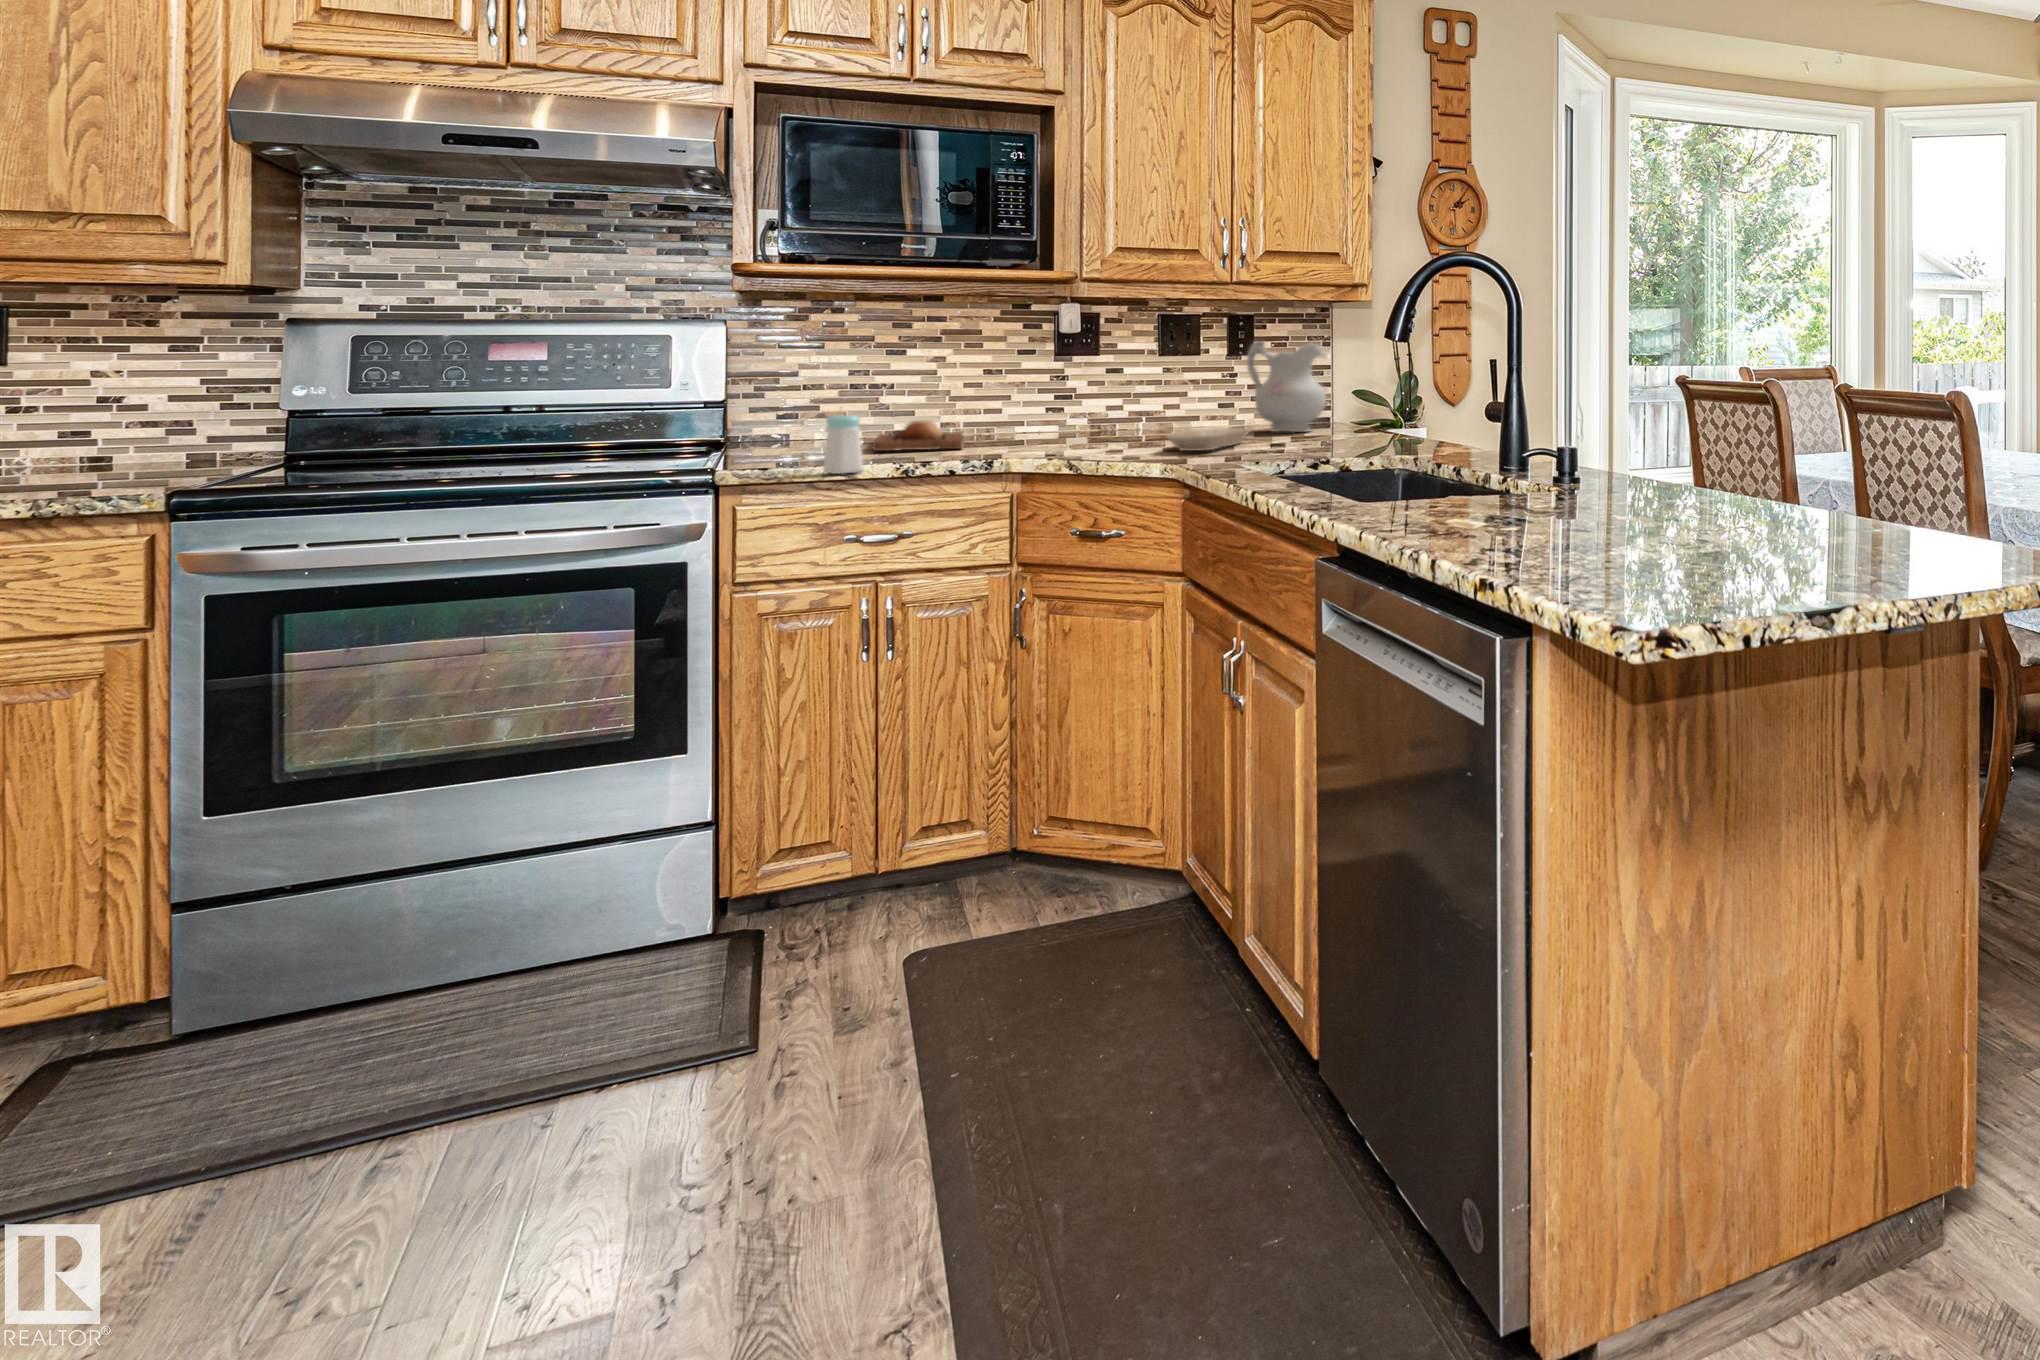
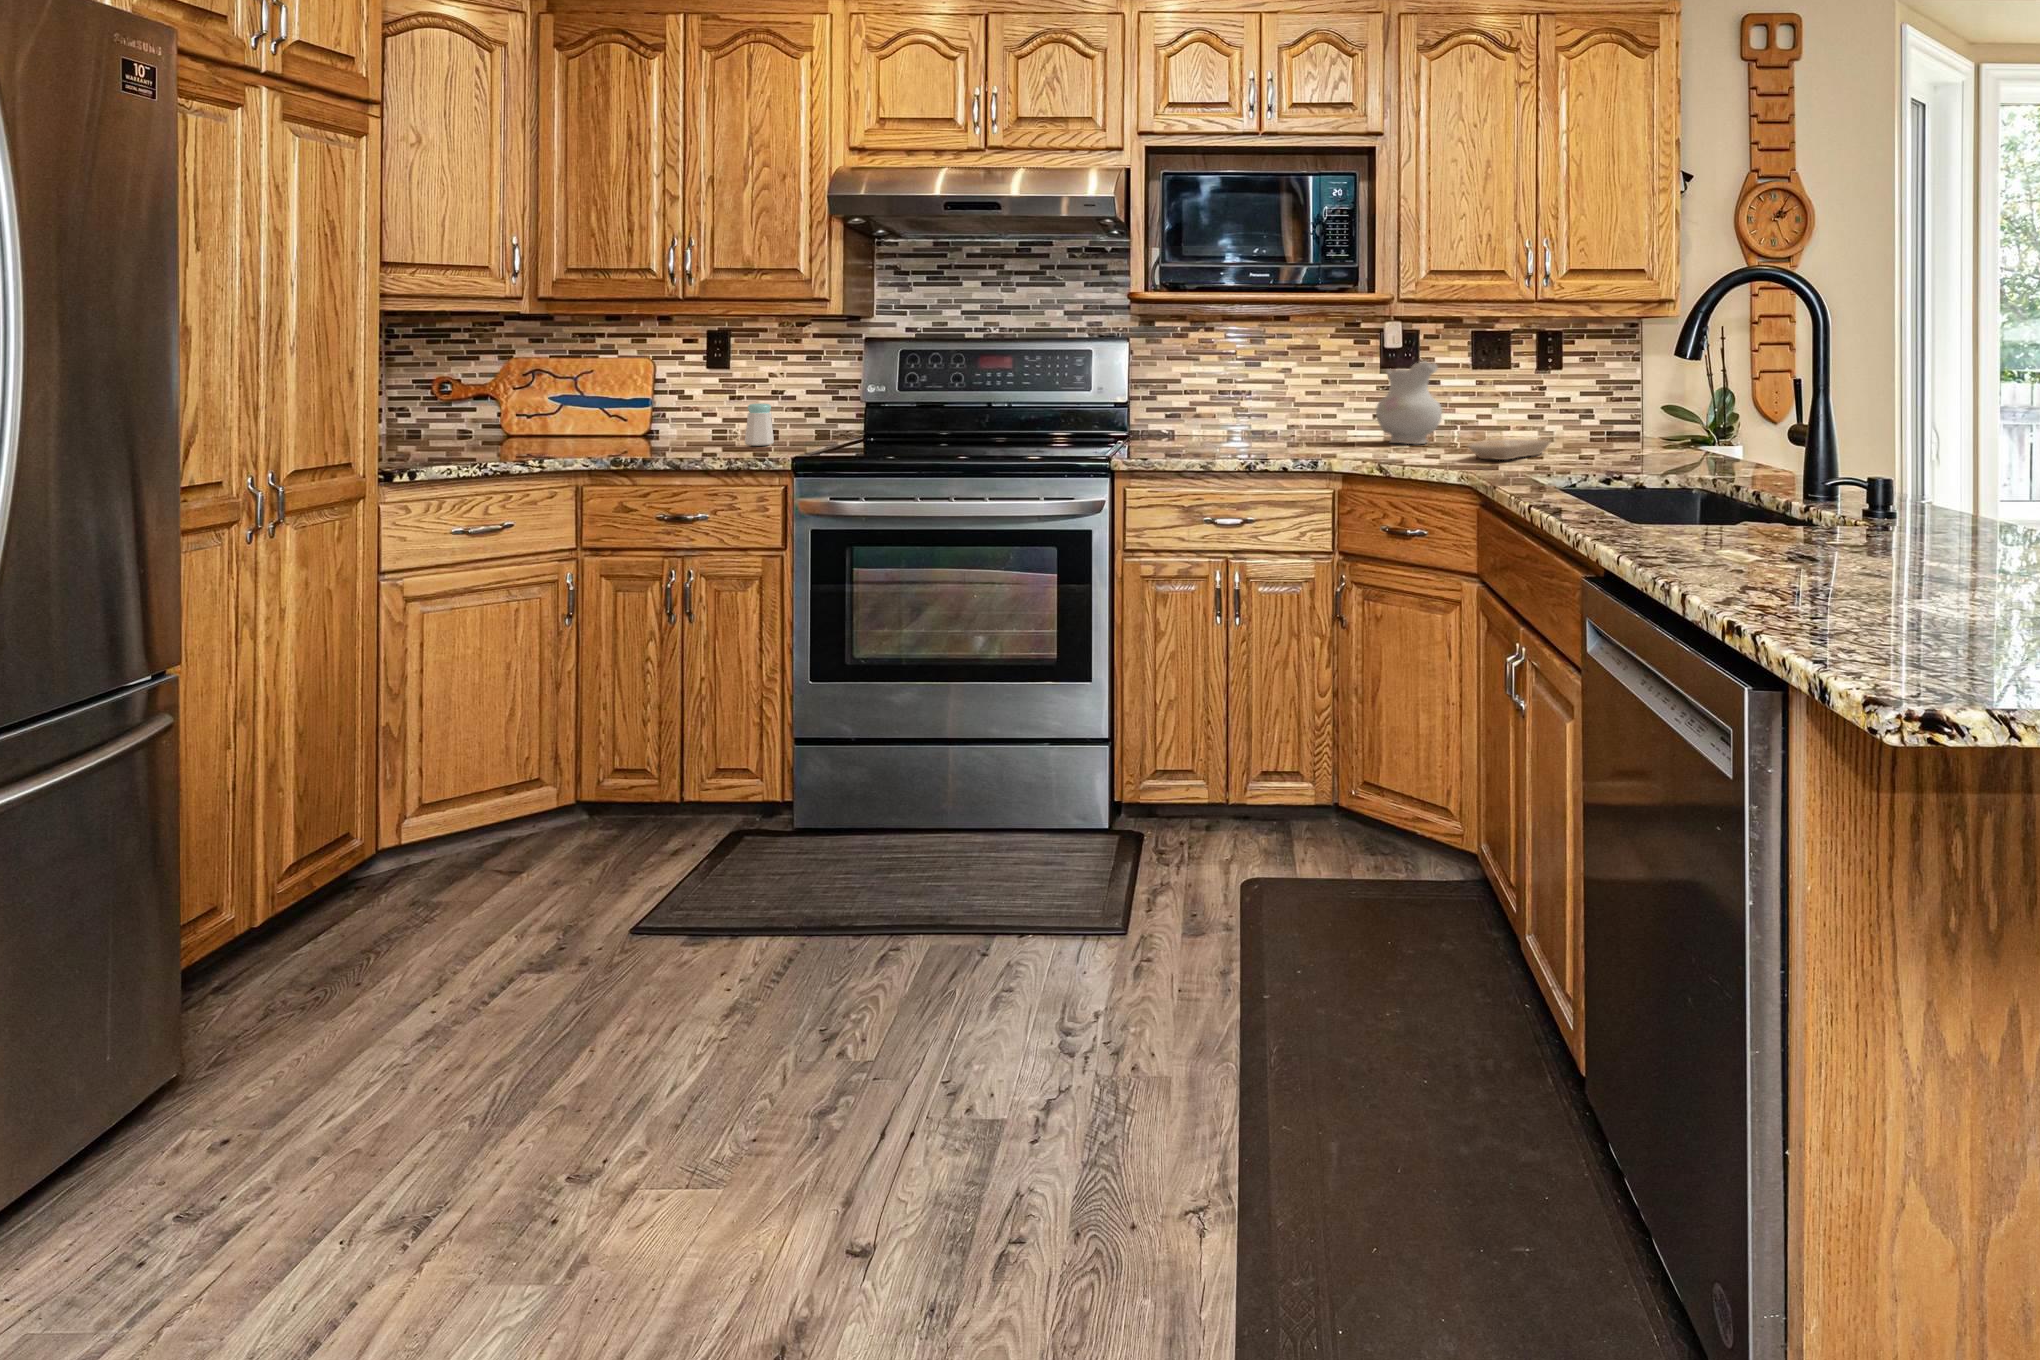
ceramic pitcher: present [1247,341,1326,432] -> present [1376,361,1442,444]
salt shaker: present [823,415,863,474] -> present [745,403,774,446]
bread loaf: present [872,421,963,451] -> none [1233,421,1309,449]

